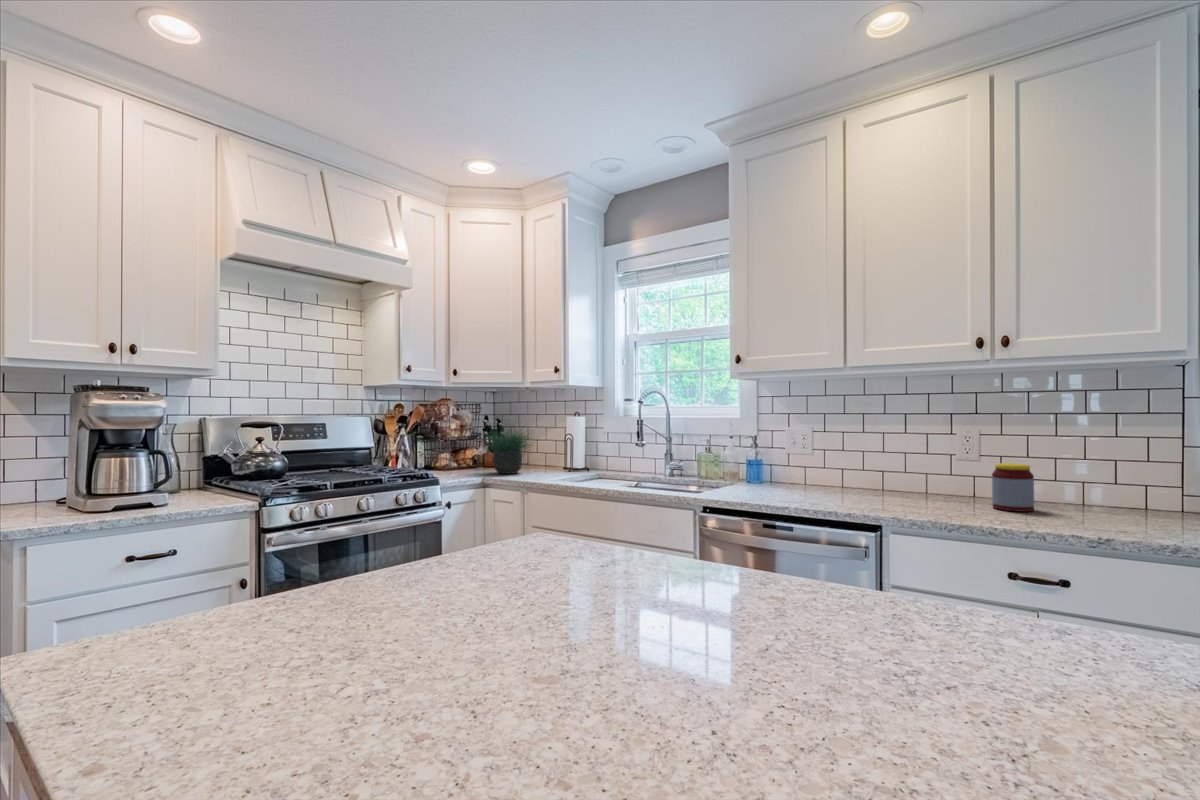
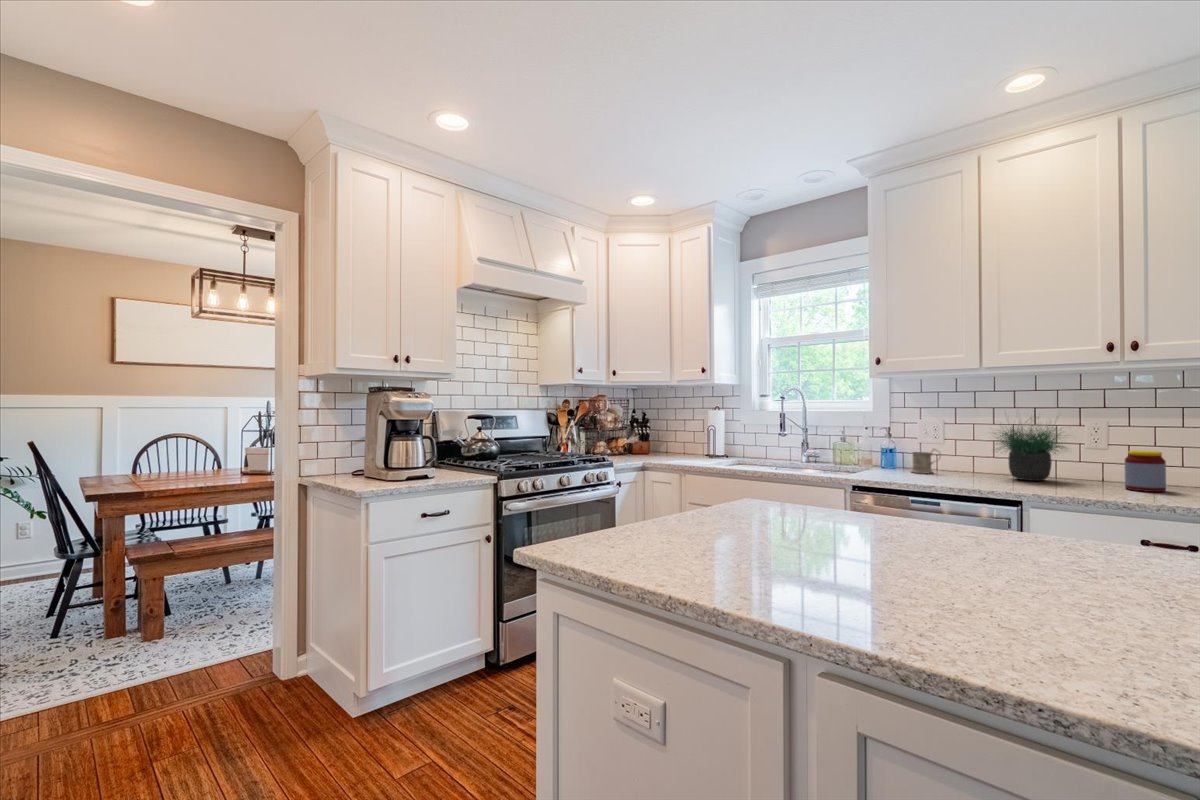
potted plant: present [482,428,528,474] -> present [994,421,1065,481]
mug: none [774,461,805,489] -> present [911,449,941,473]

